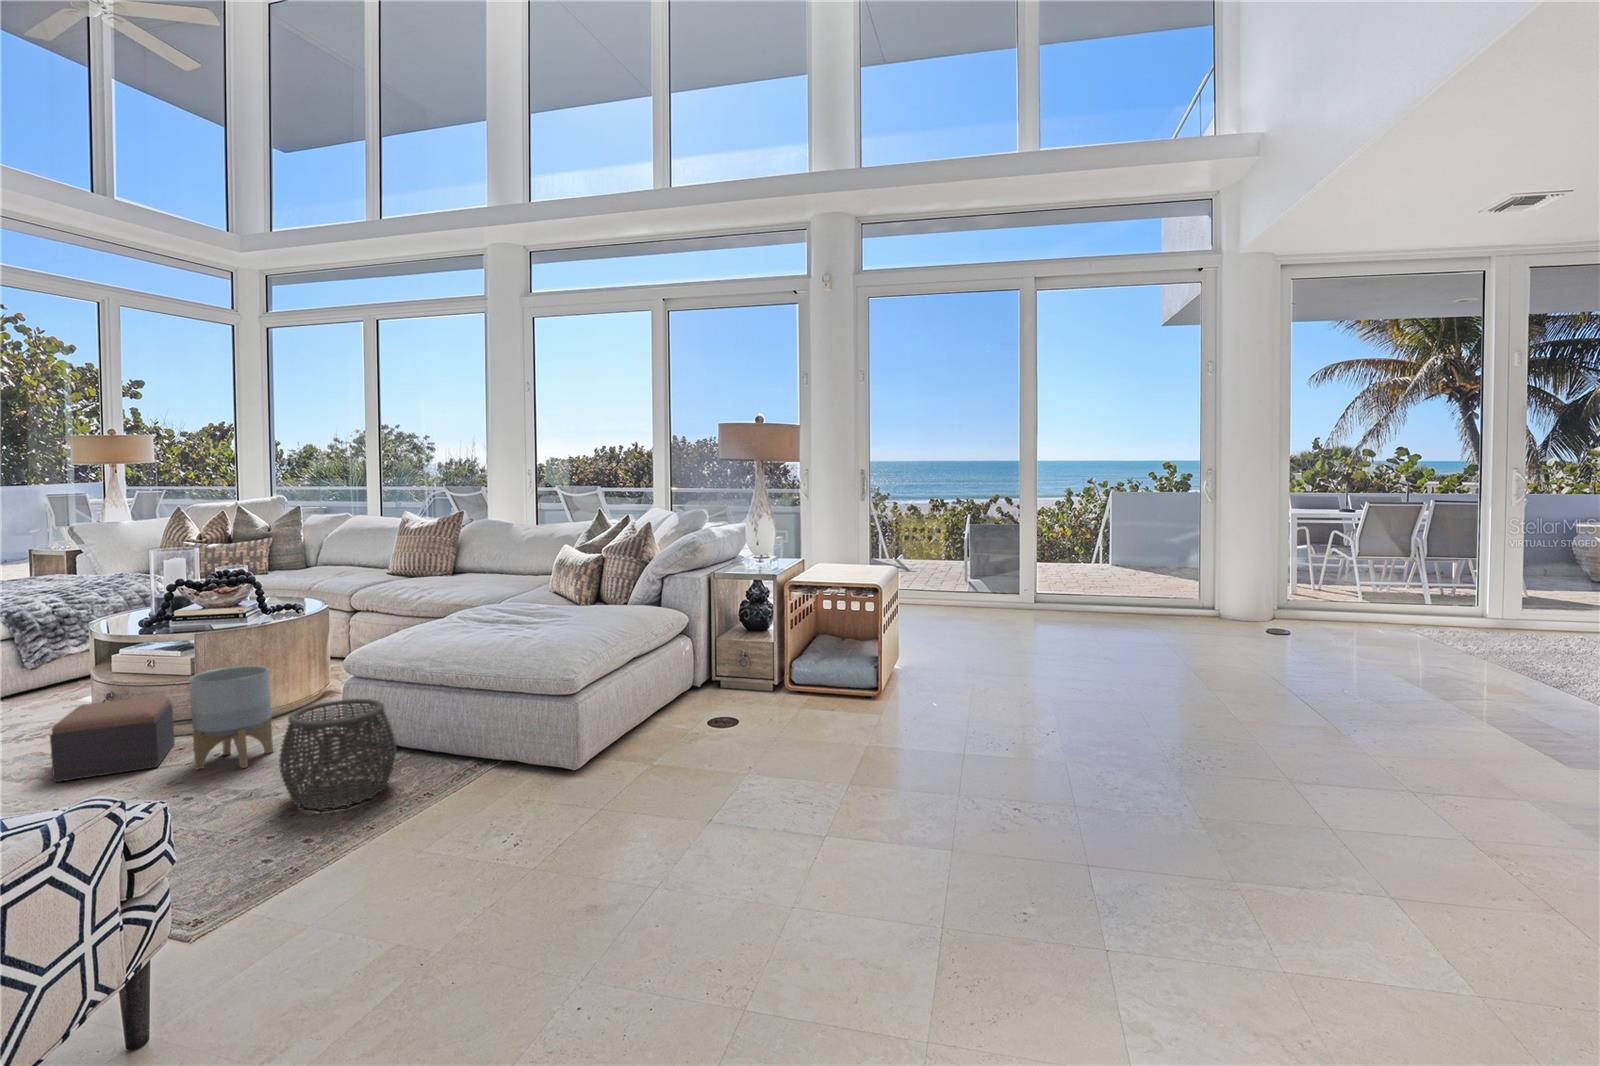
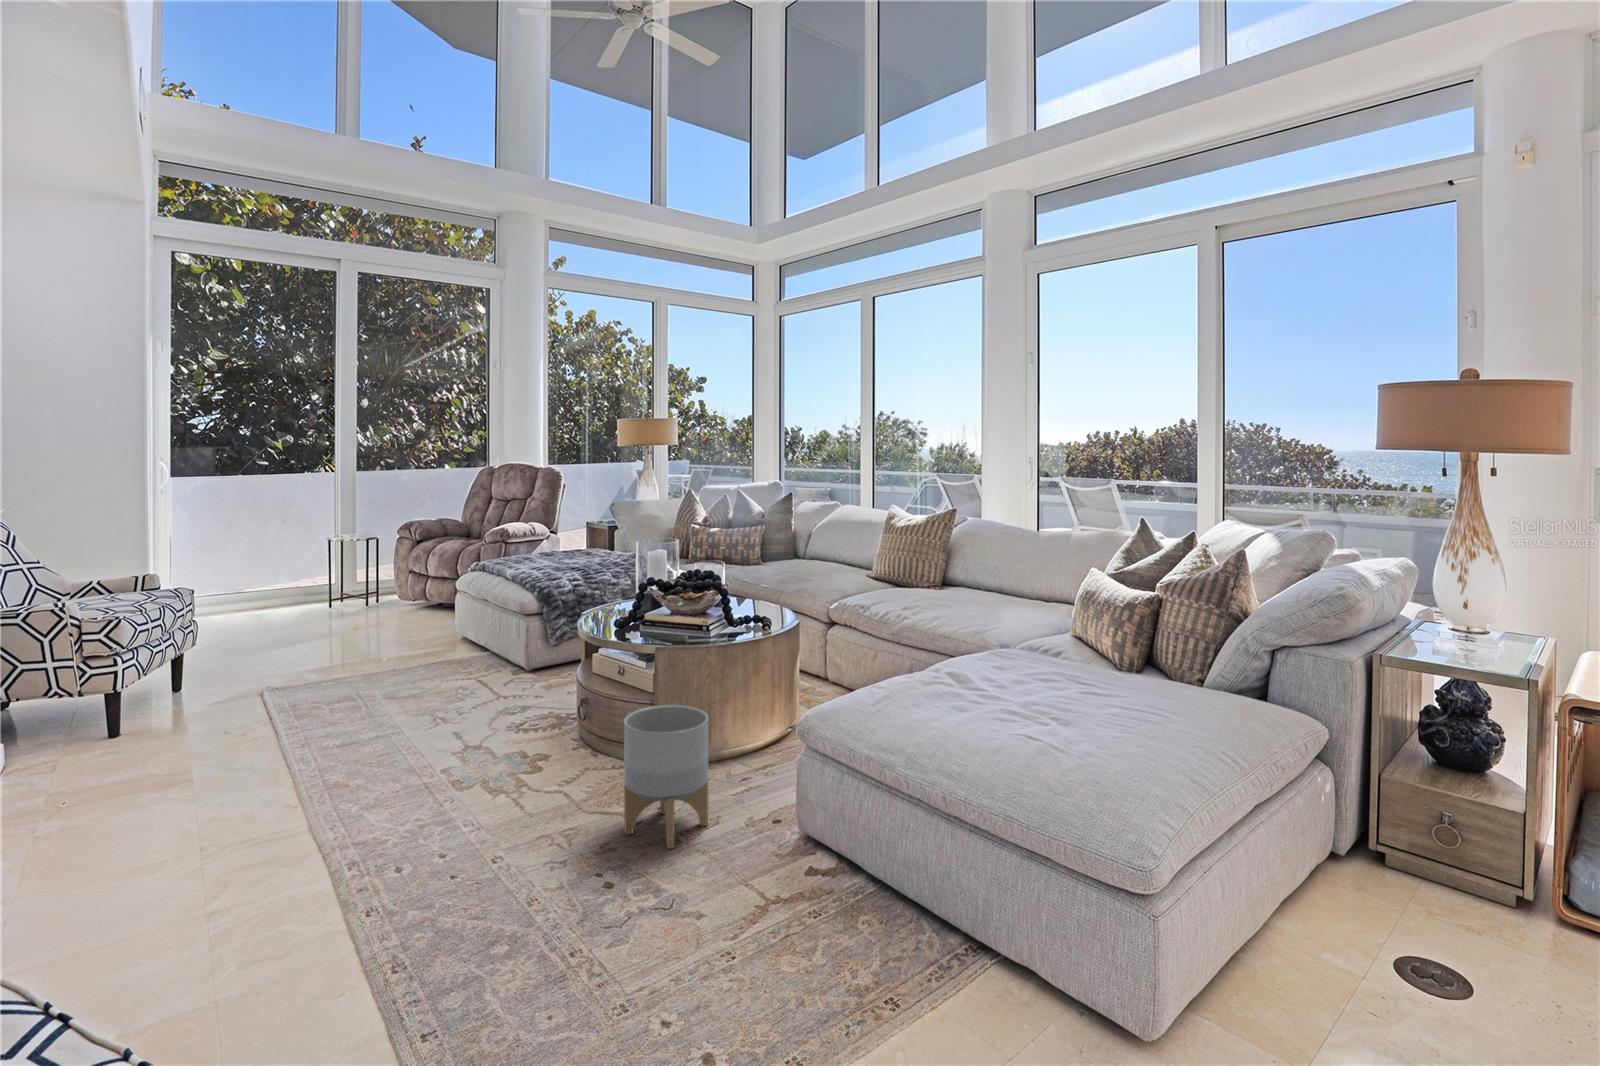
footstool: present [50,696,175,782] -> none [502,716,625,815]
woven basket: present [279,699,396,810] -> none [681,807,841,1004]

